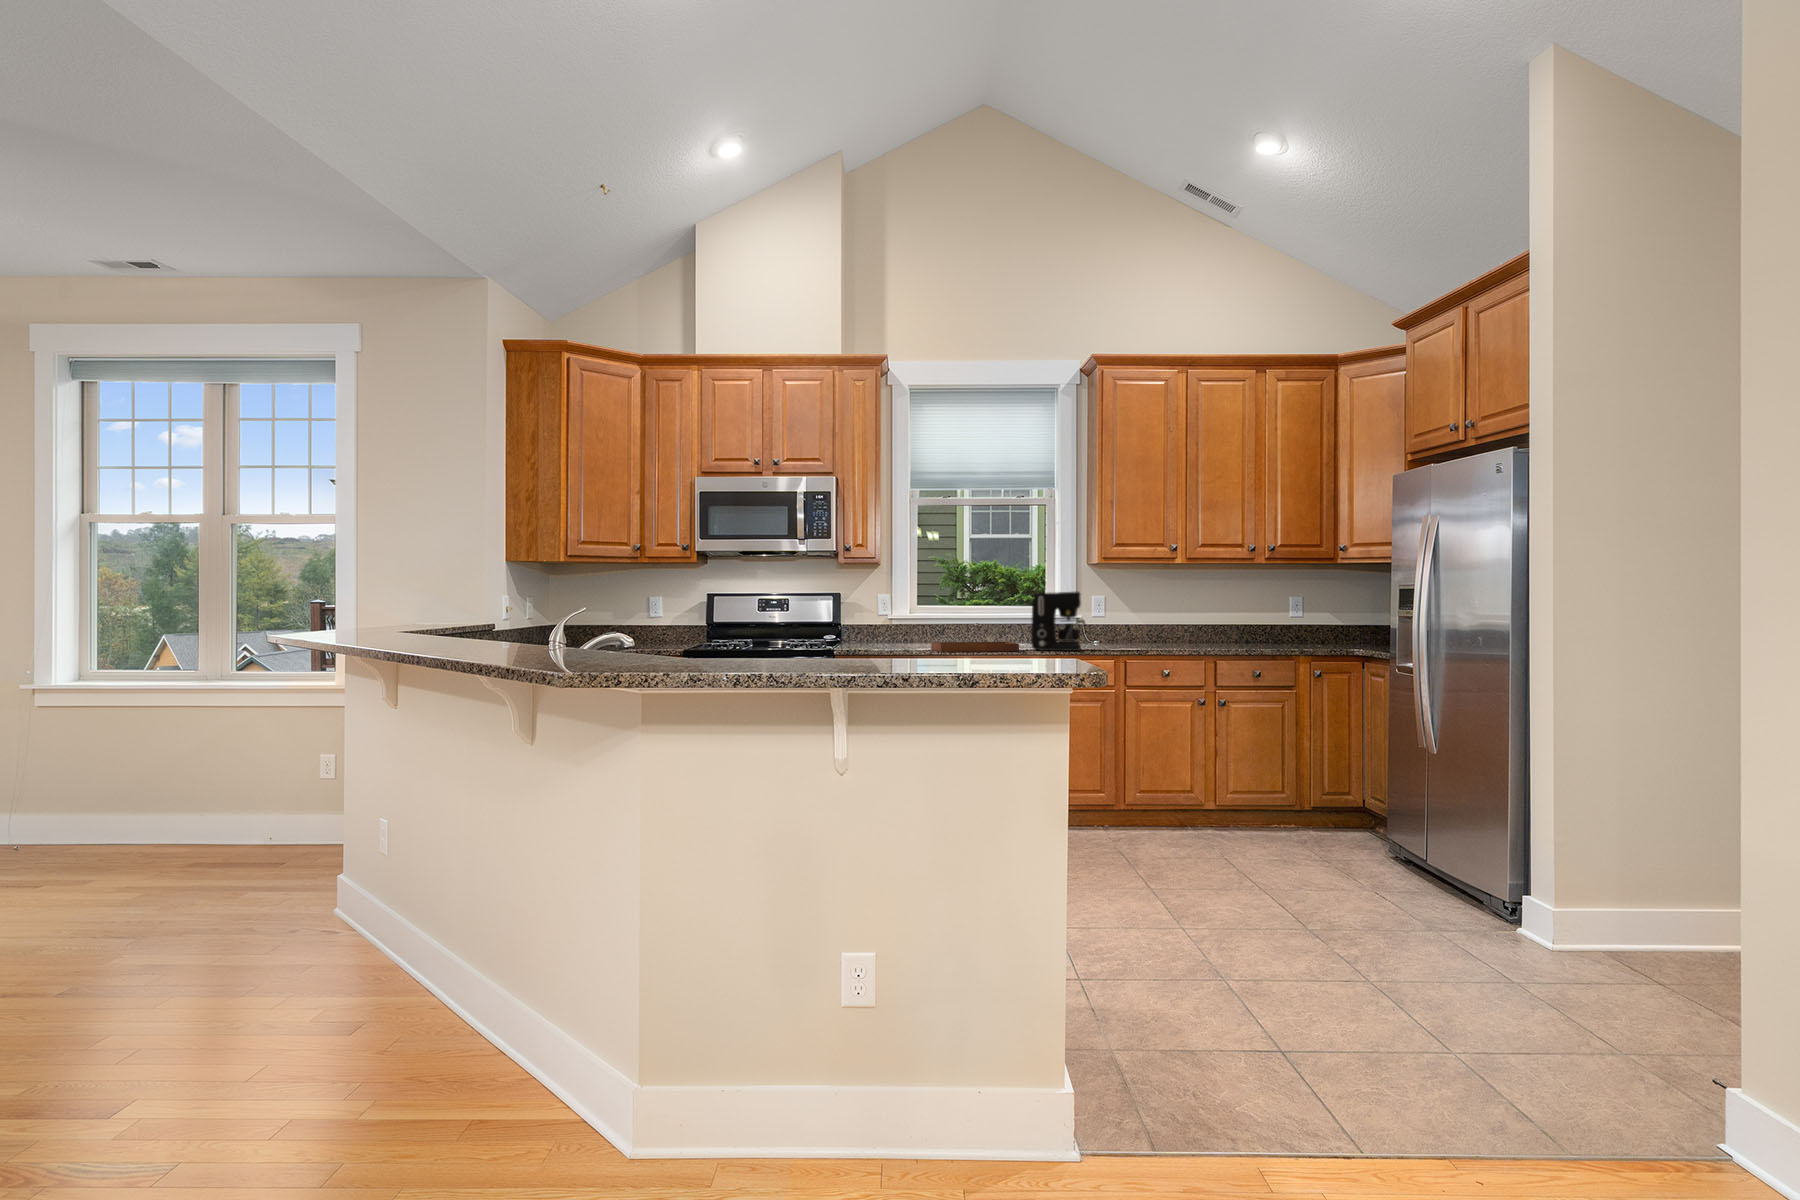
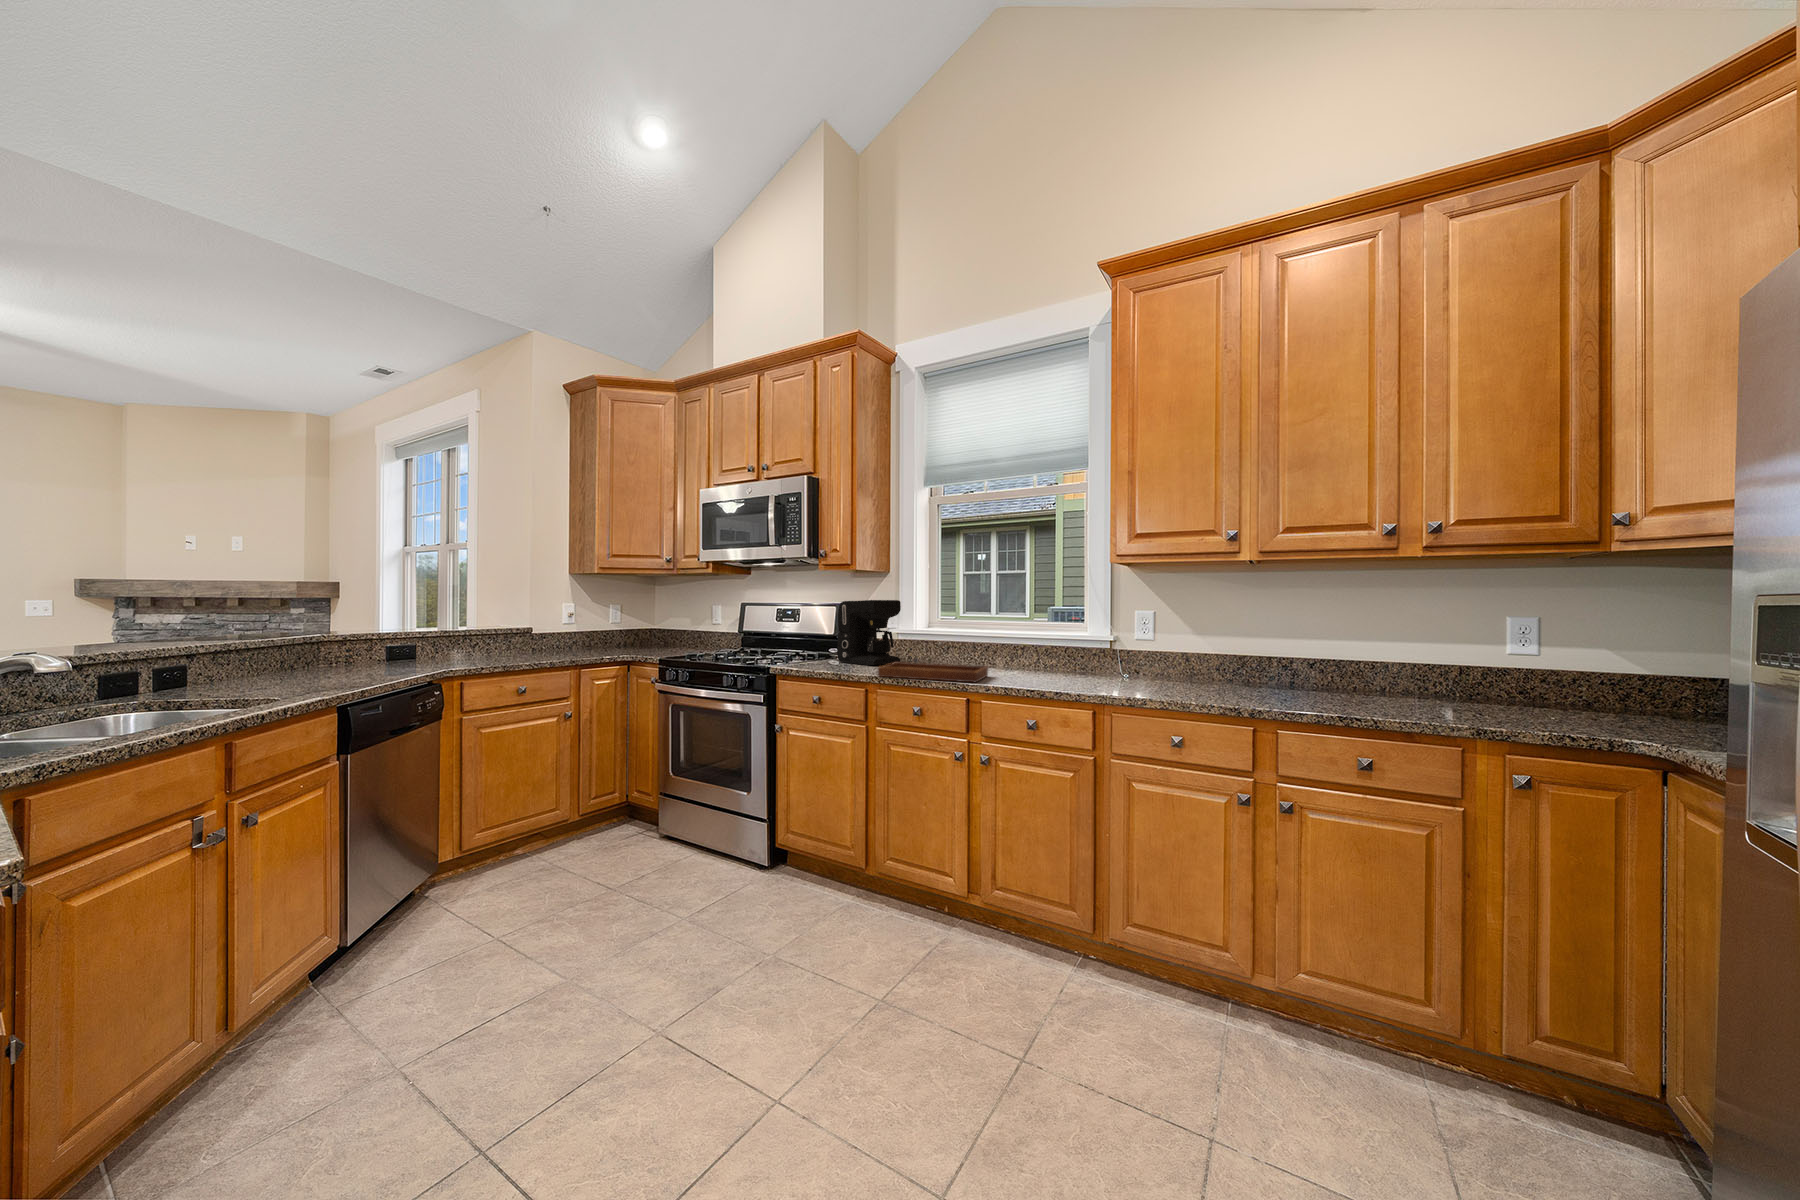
coffee maker: present [1031,592,1087,651] -> present [837,600,901,665]

